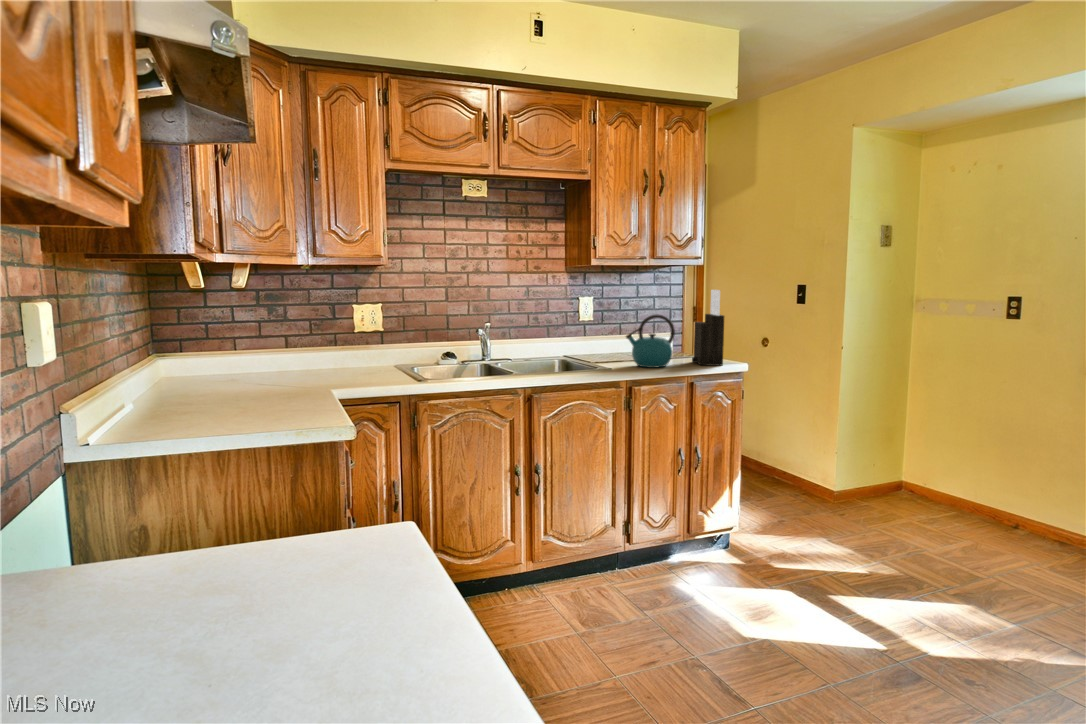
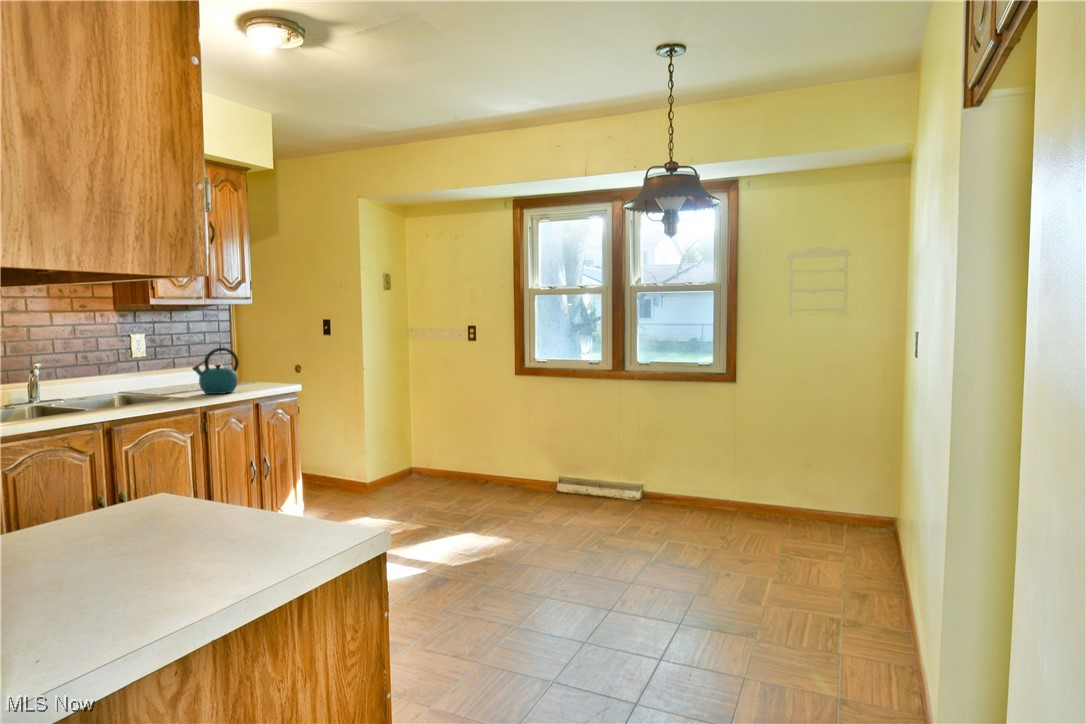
knife block: present [692,290,724,365] -> none [252,325,282,389]

